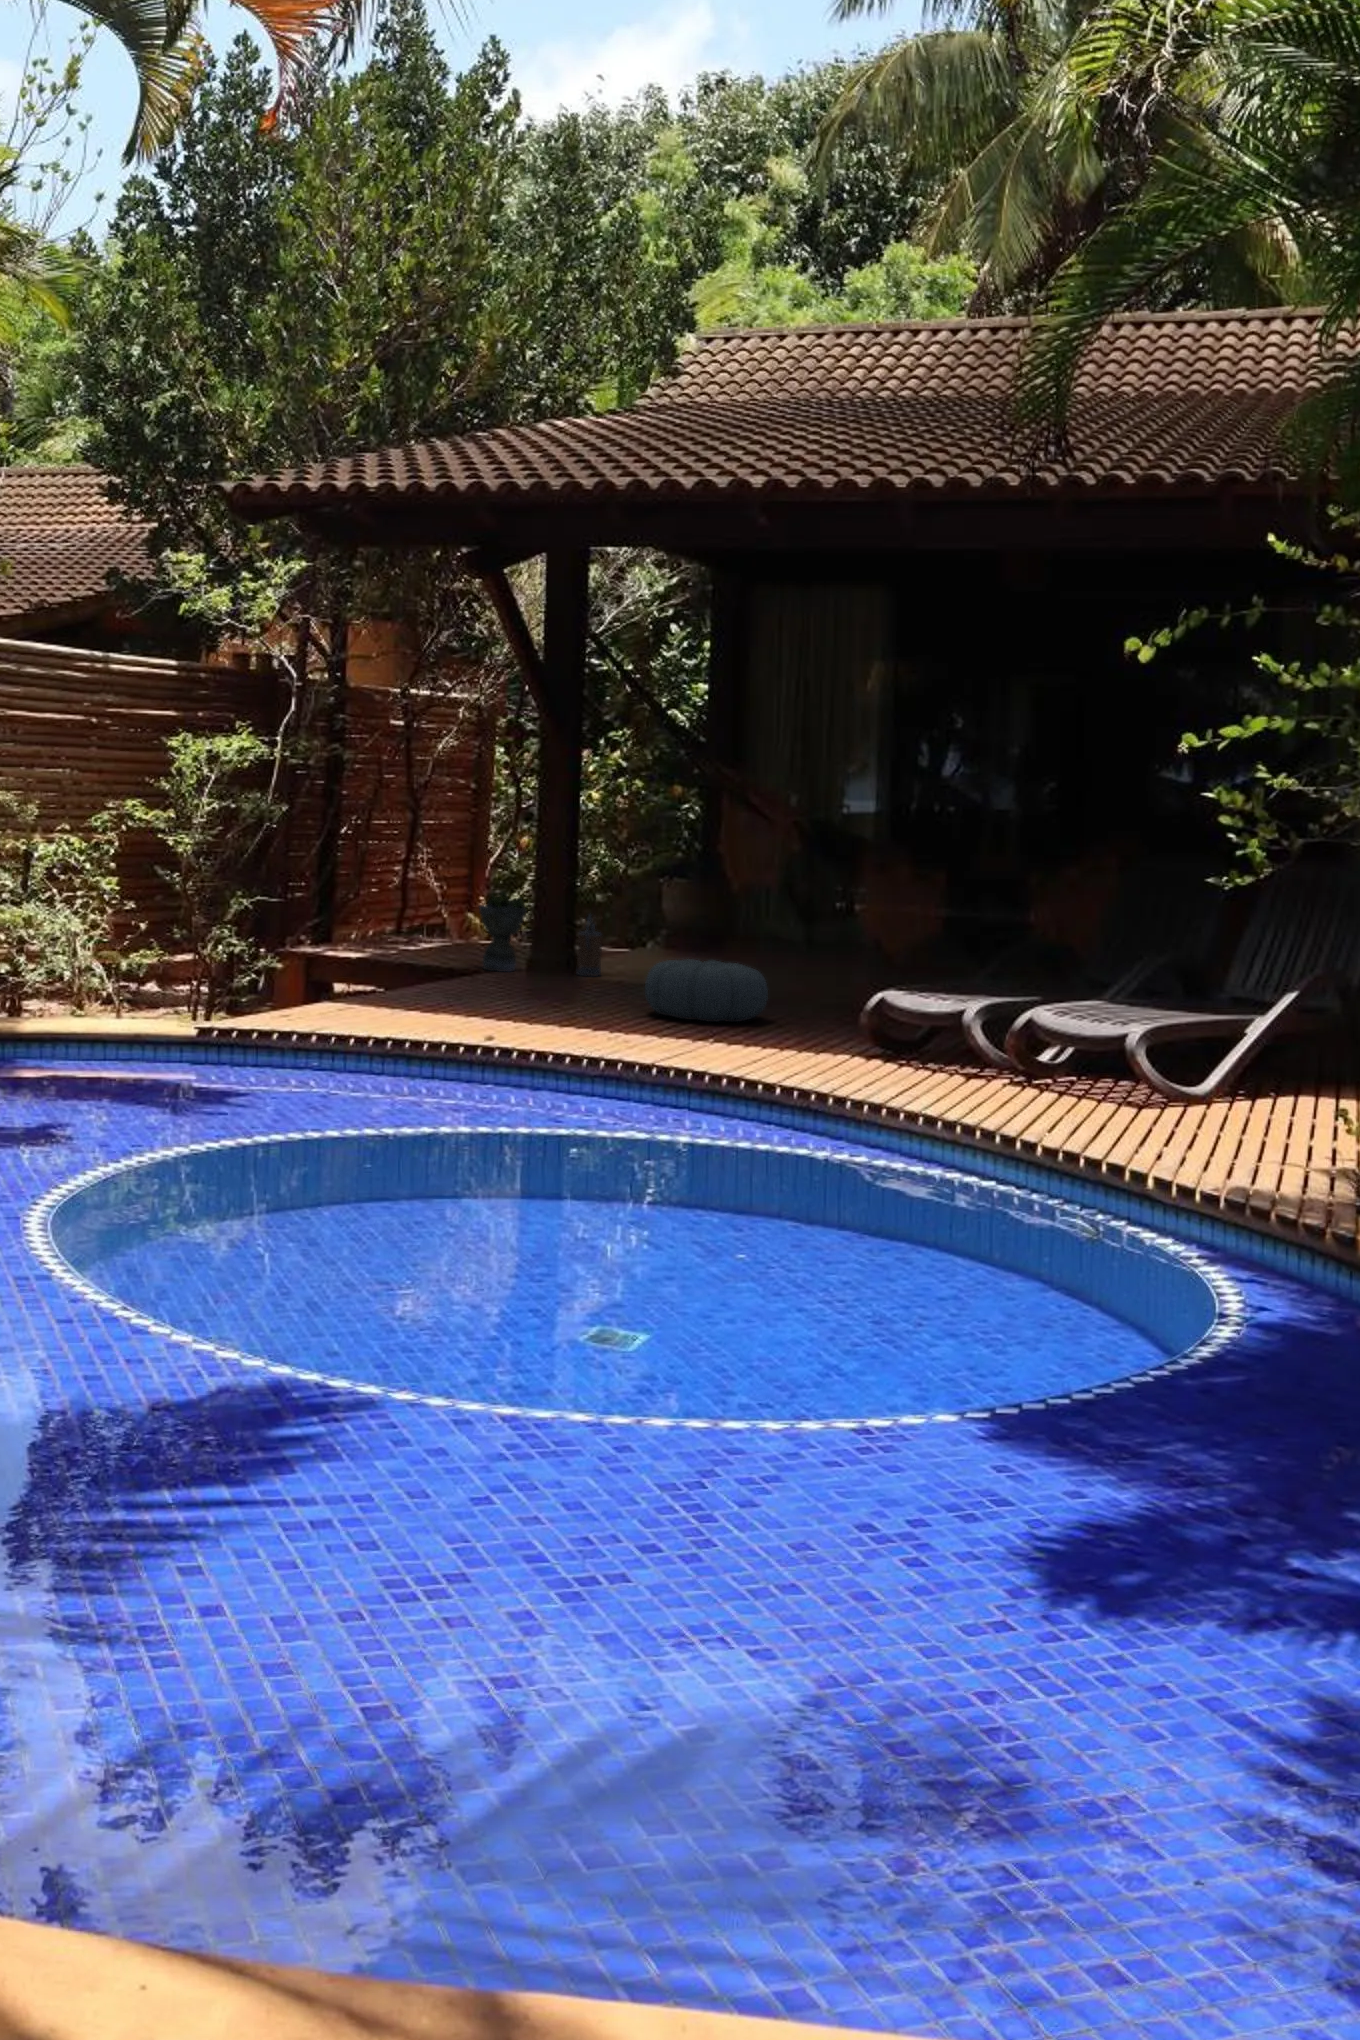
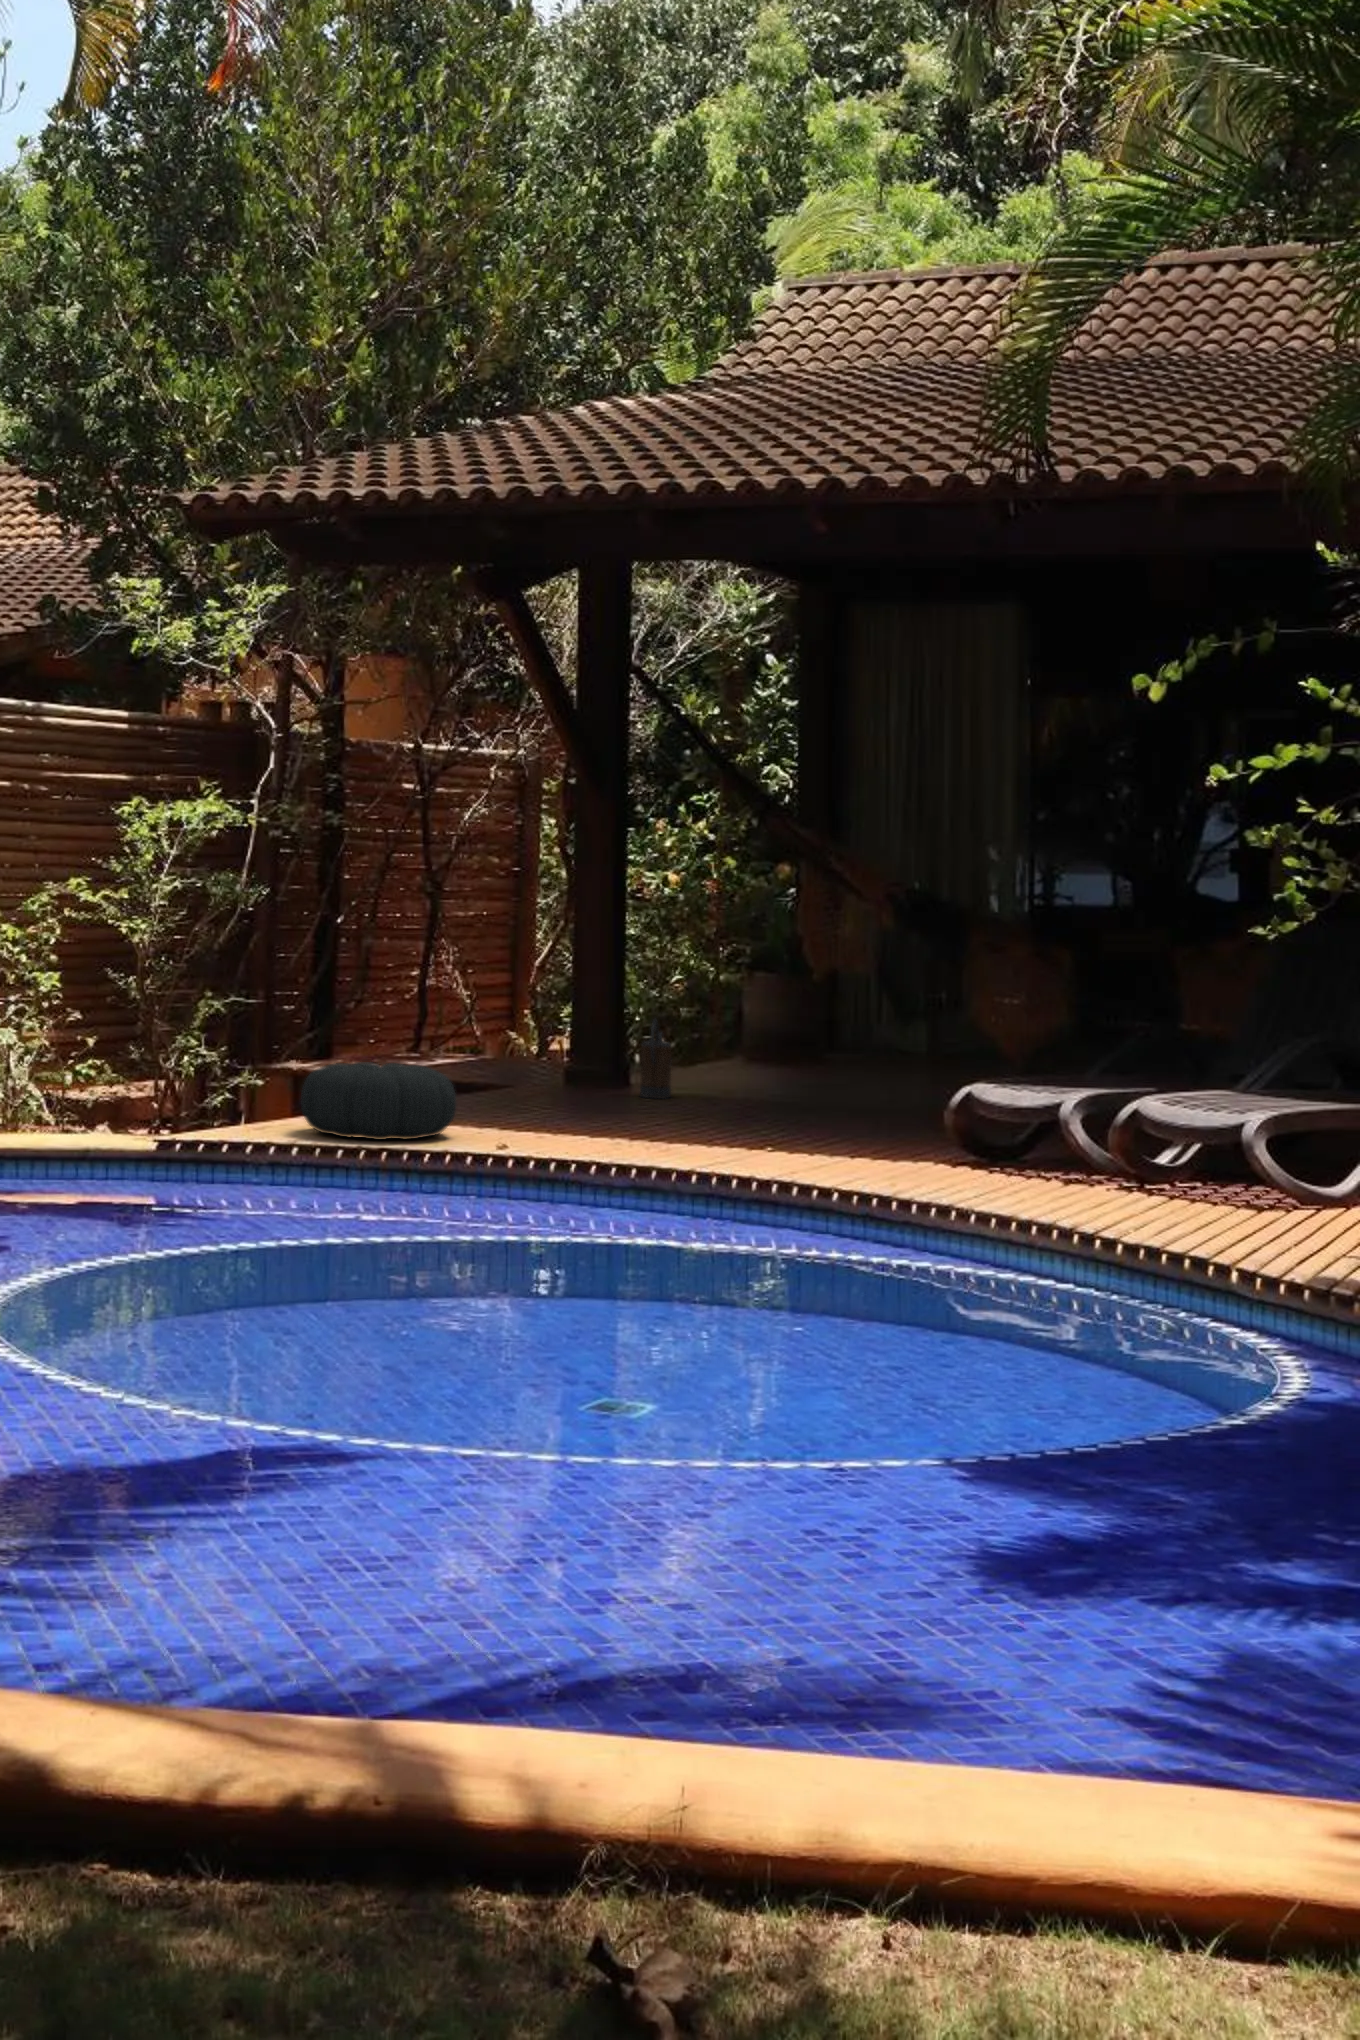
planter: present [479,892,527,972] -> none [514,992,576,1094]
pouf: present [645,959,768,1022] -> present [301,1062,456,1140]

